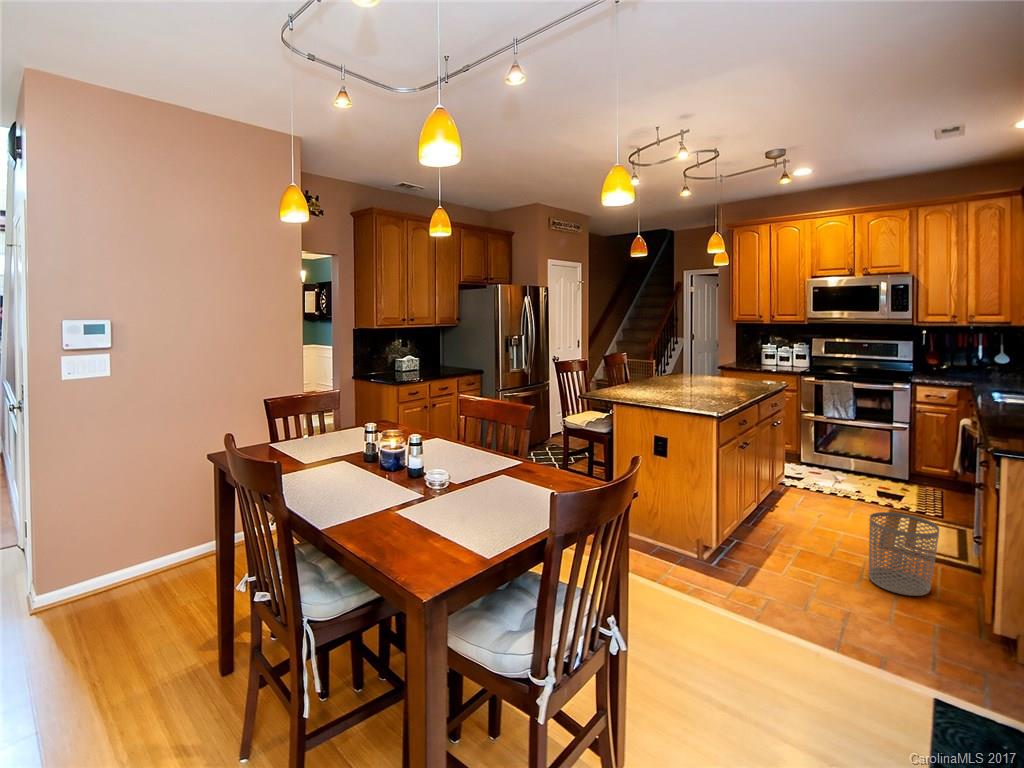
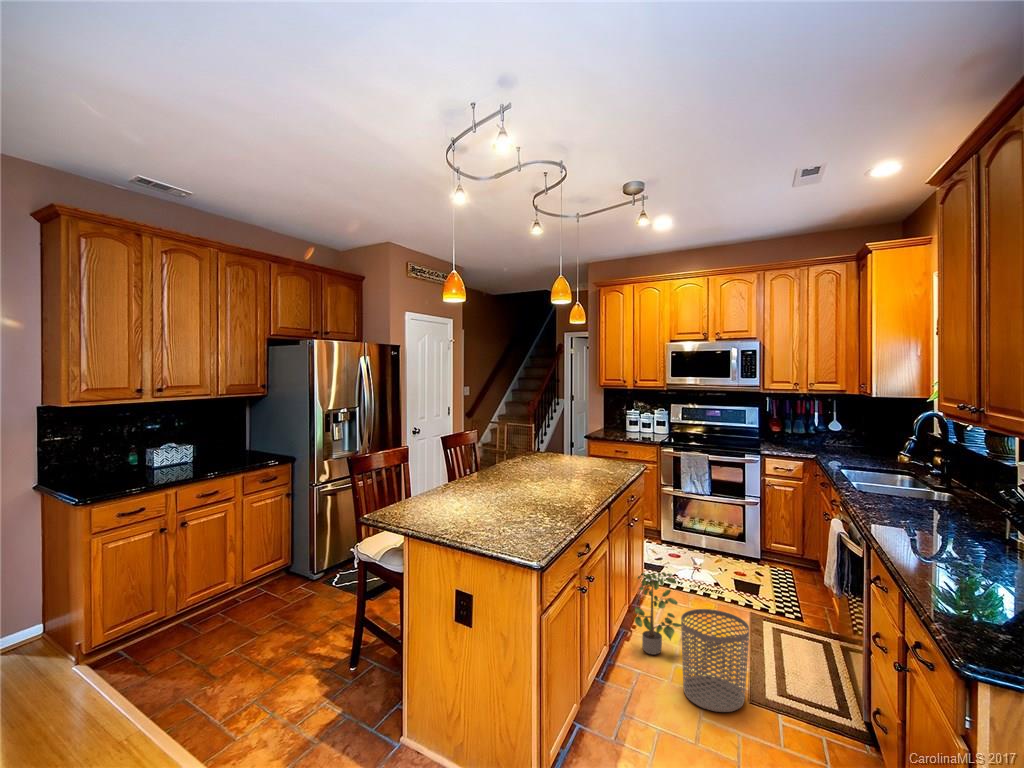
potted plant: none [812,480,862,552] -> present [635,571,681,655]

